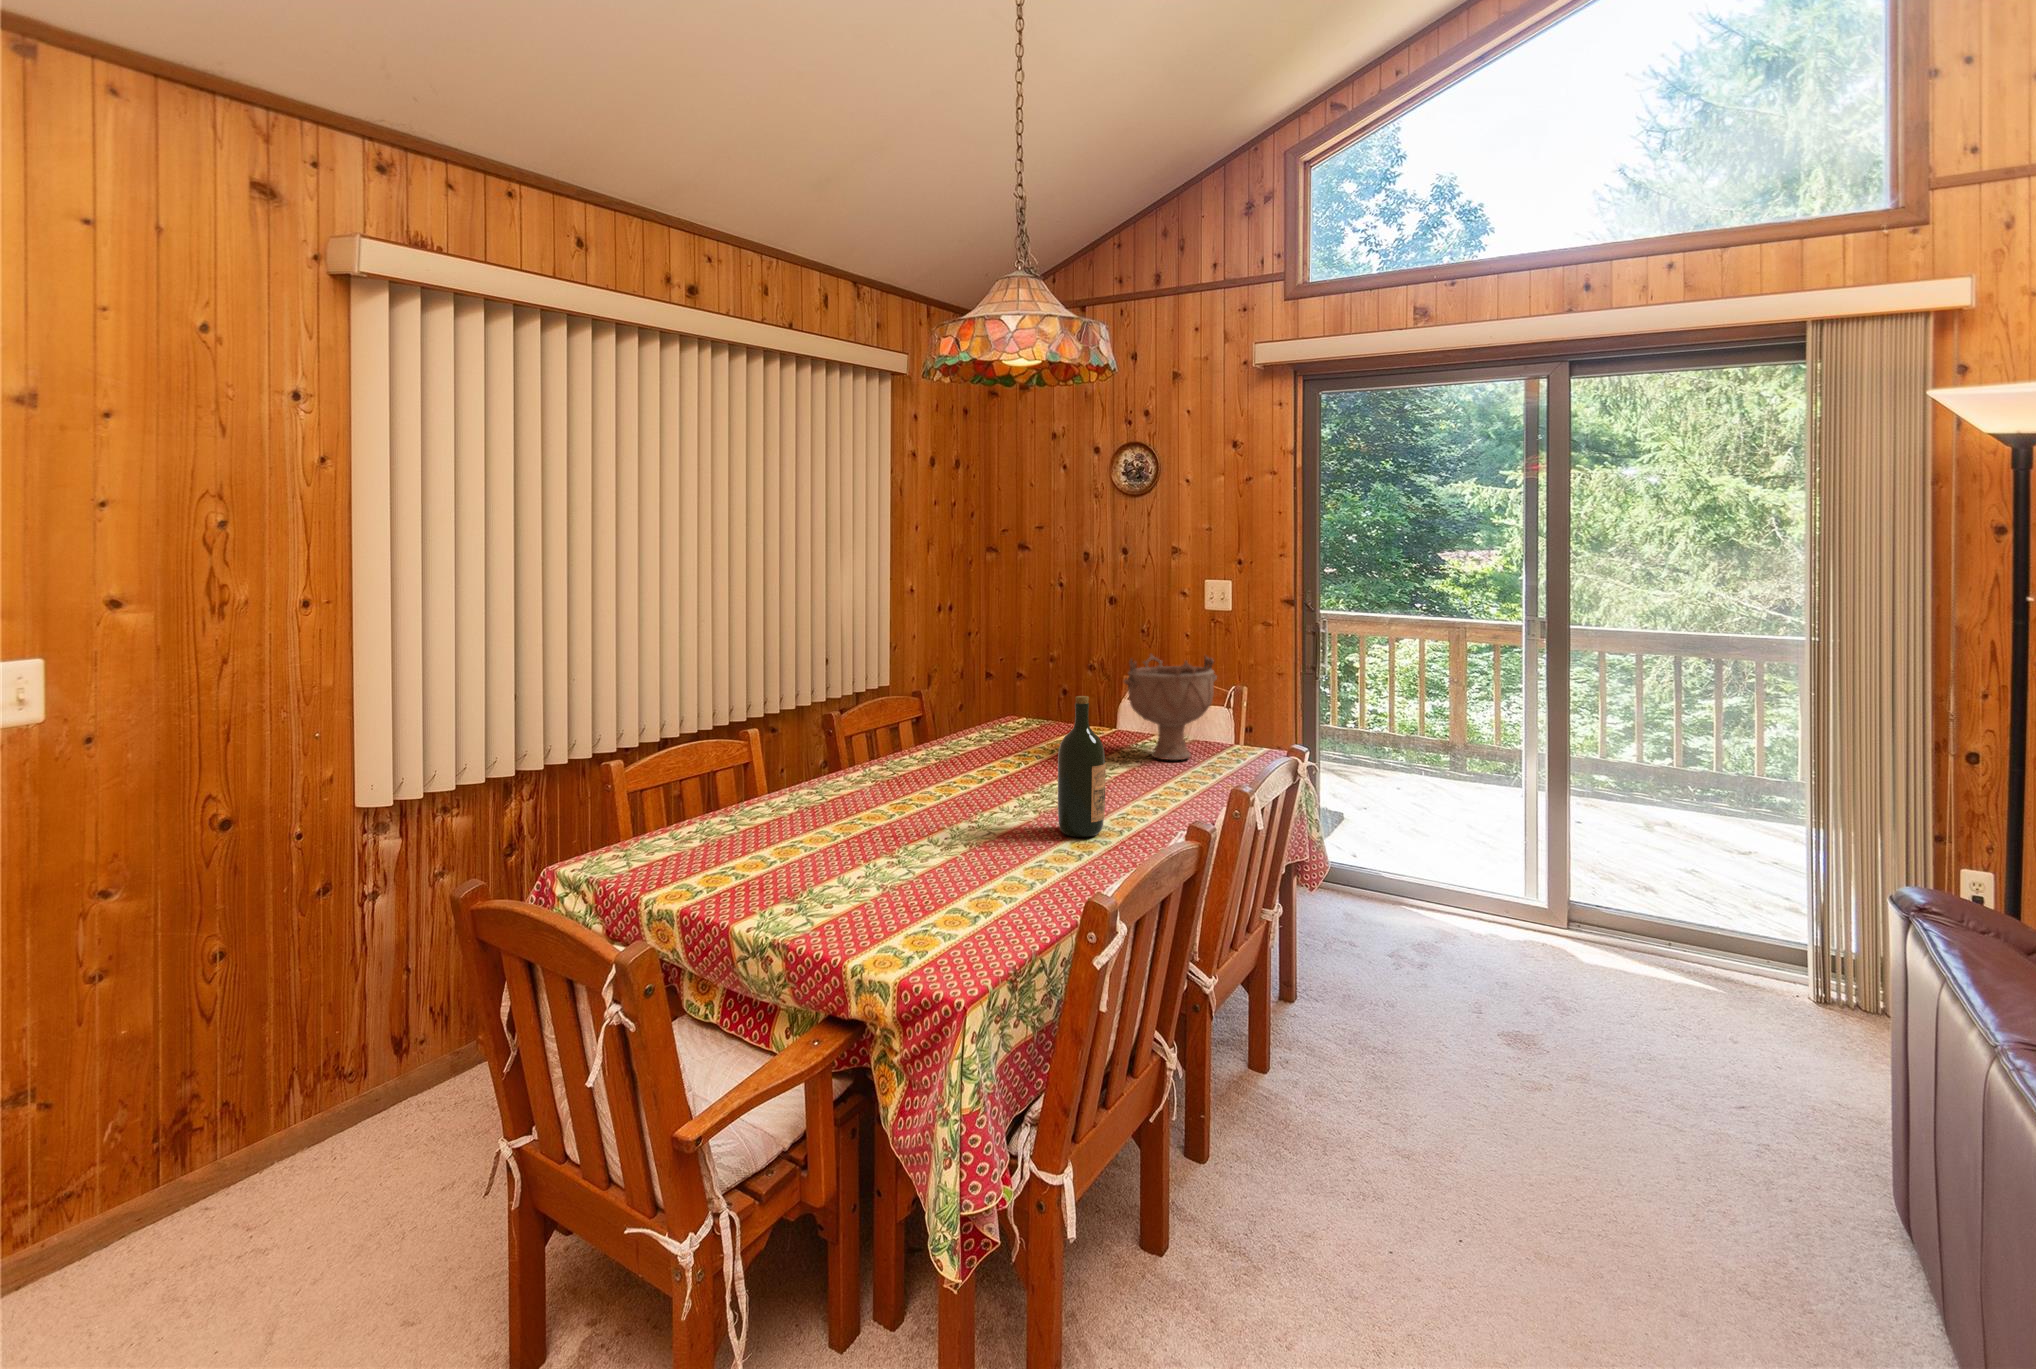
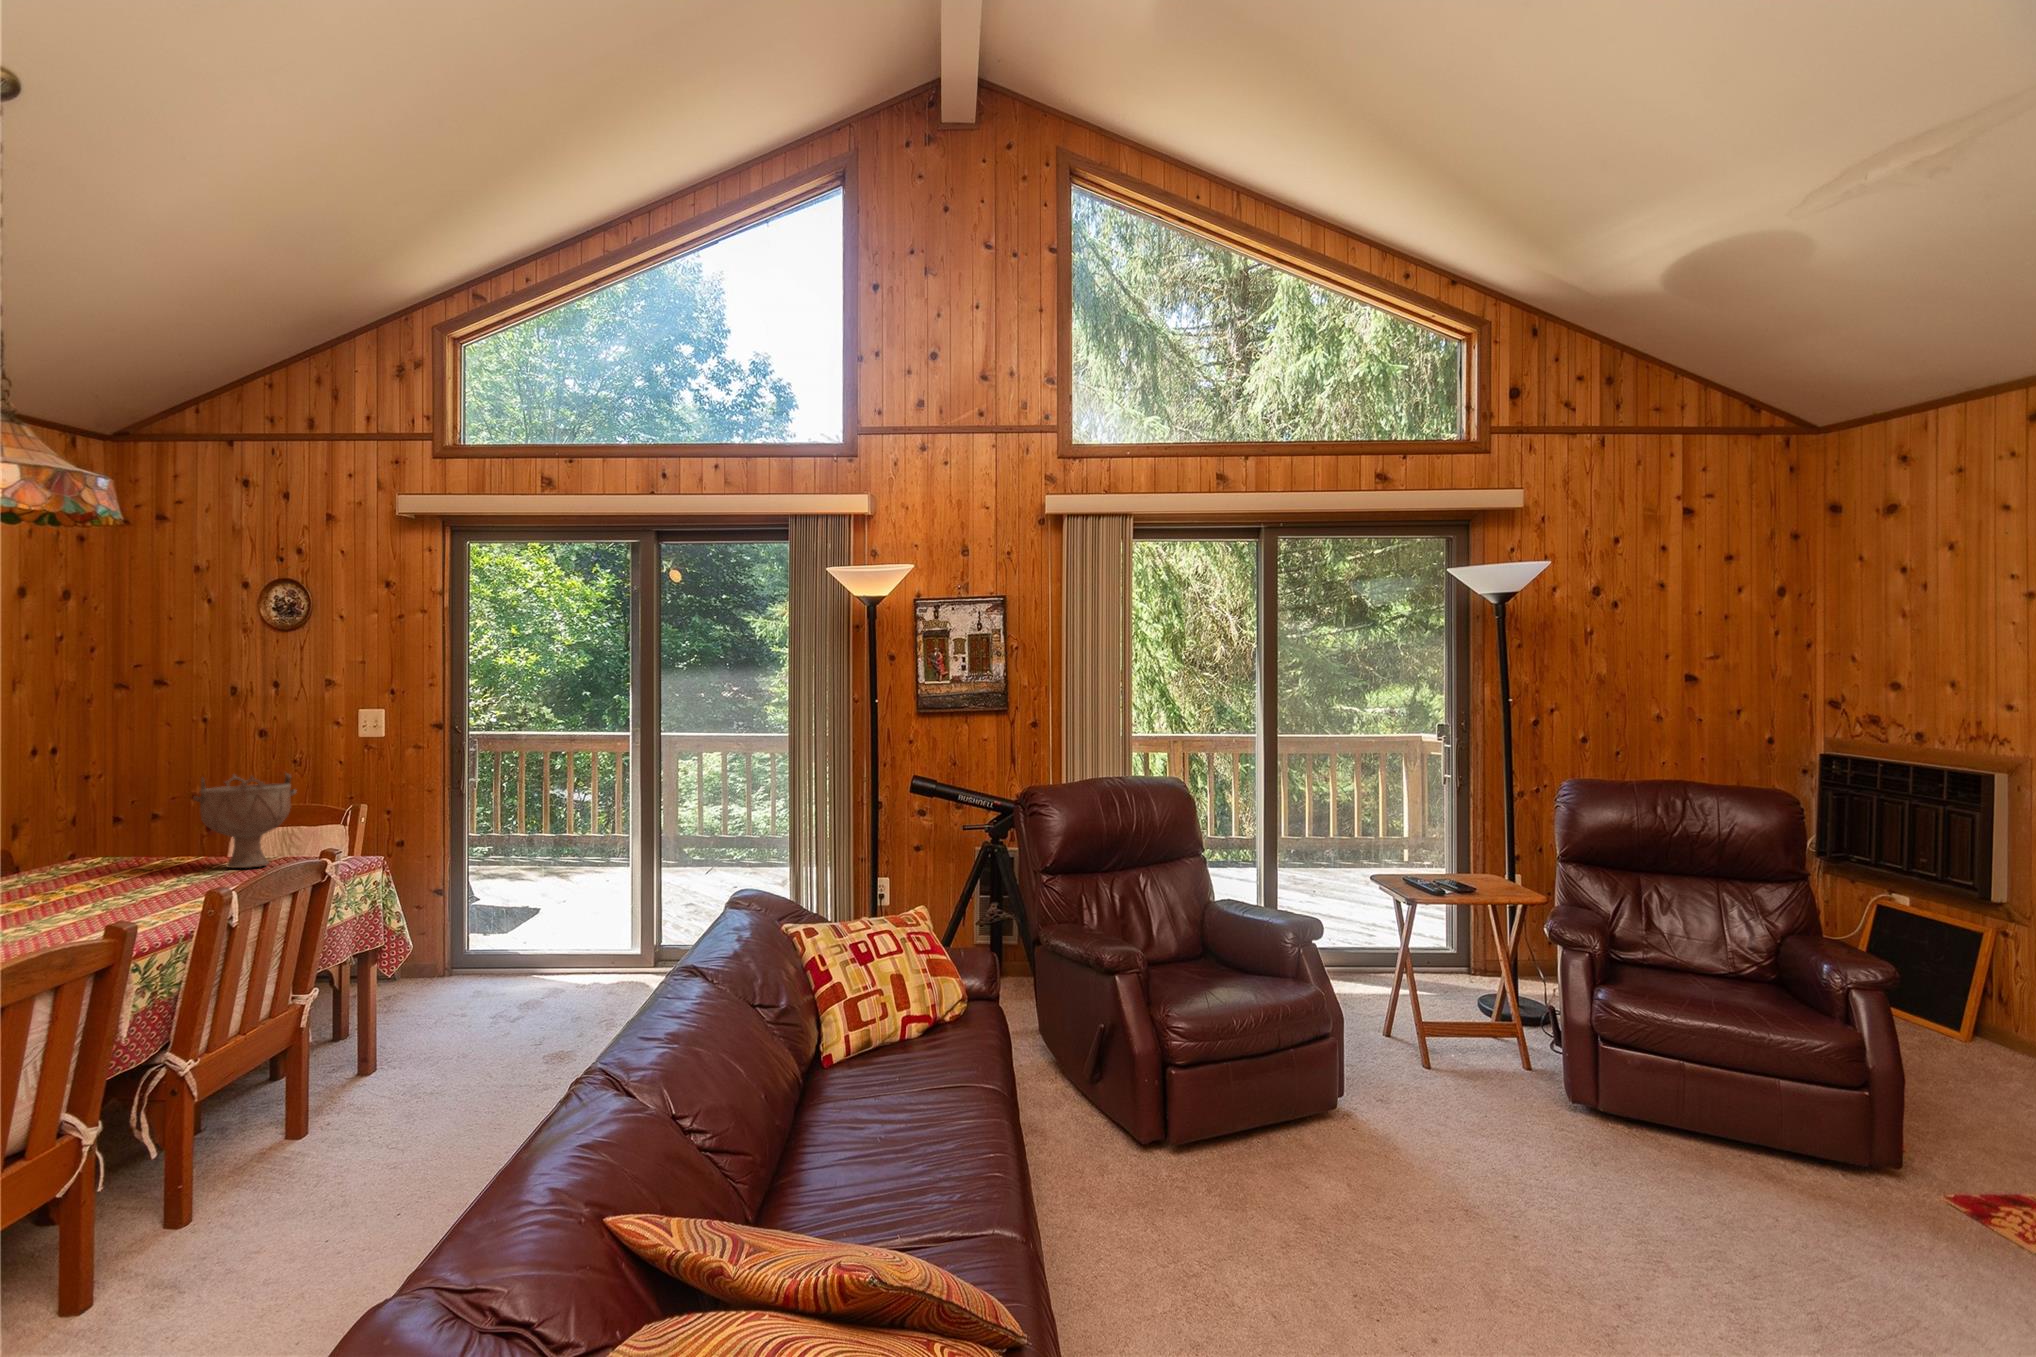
wine bottle: present [1058,696,1106,837] -> none [57,797,107,917]

